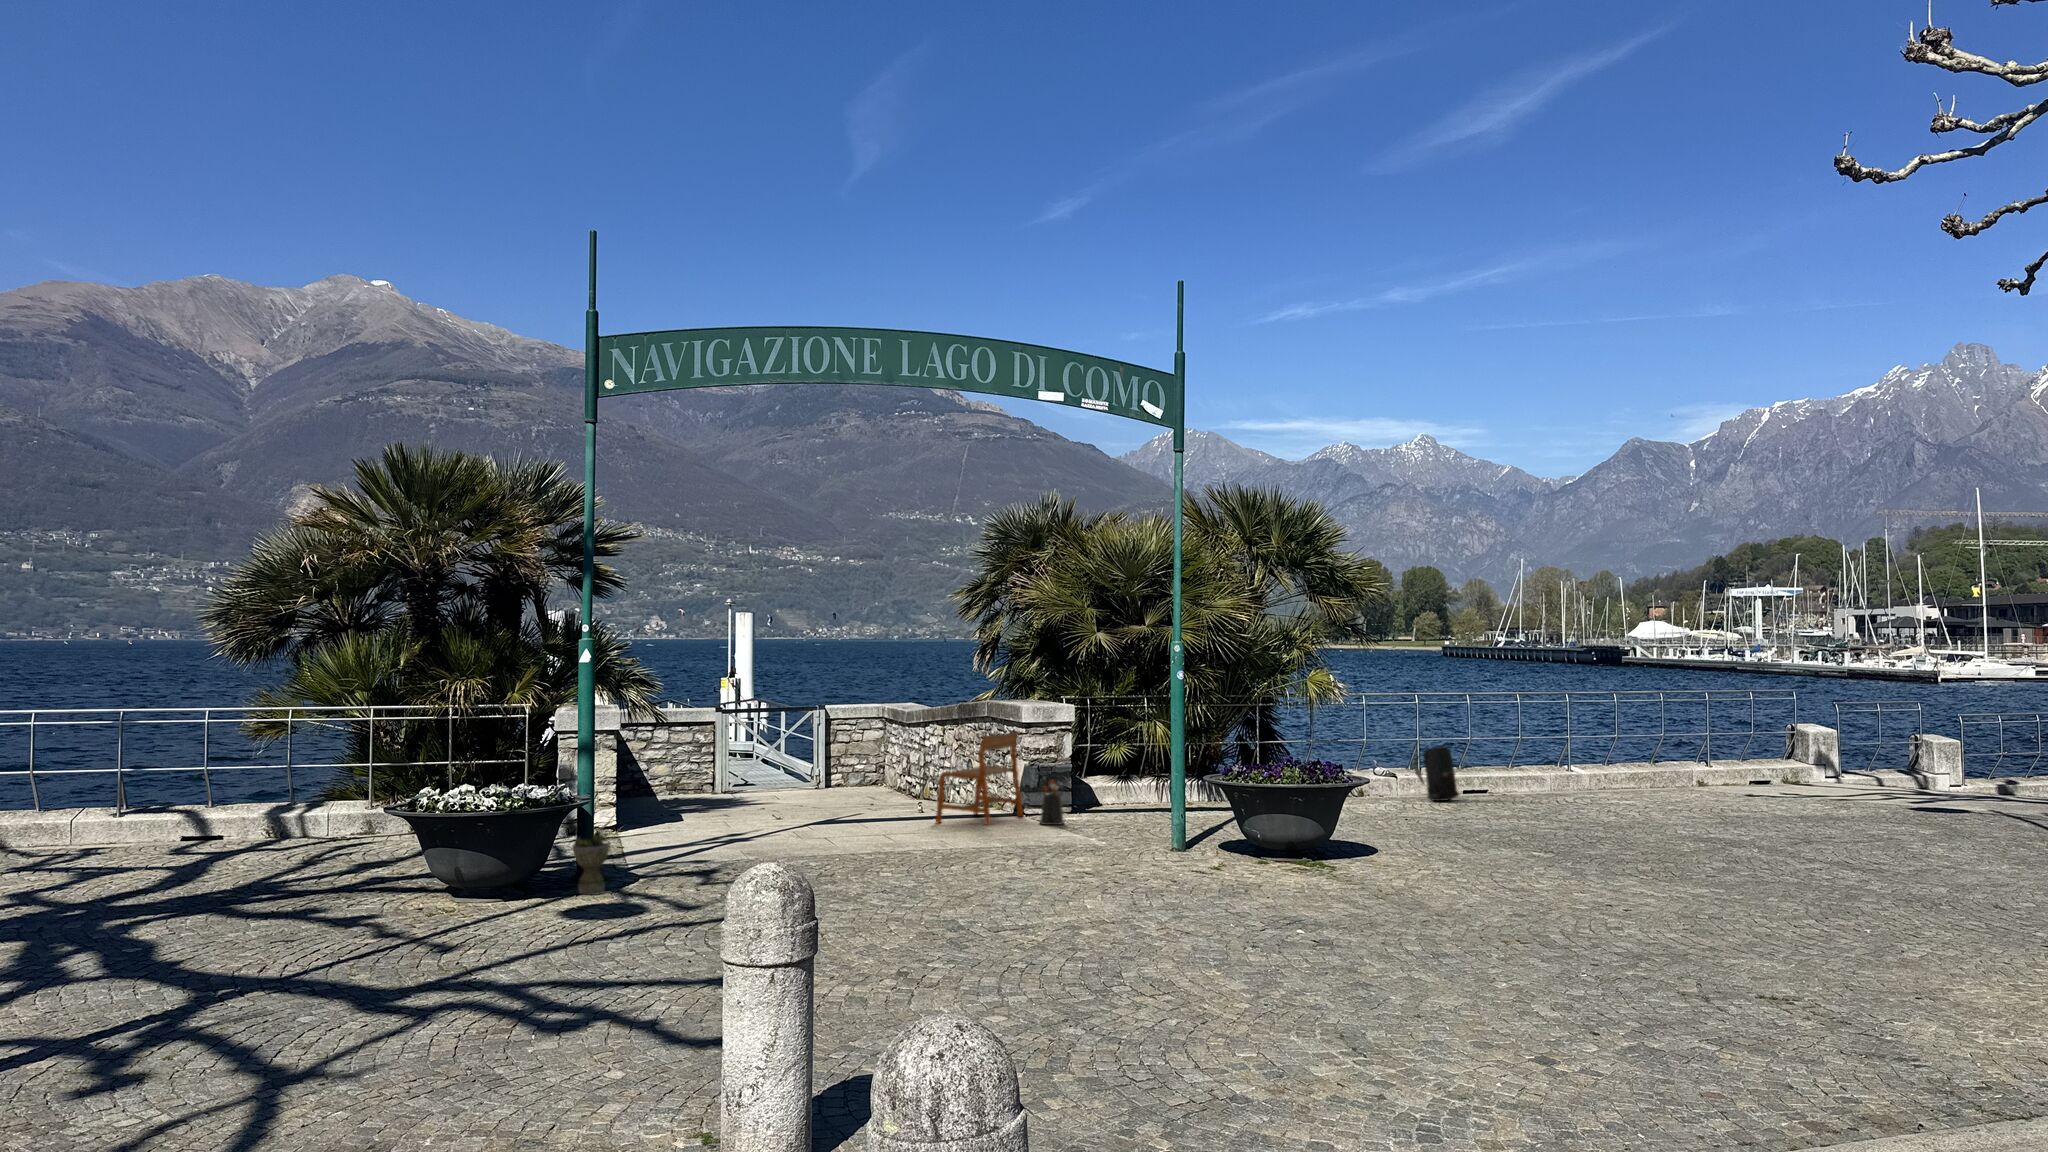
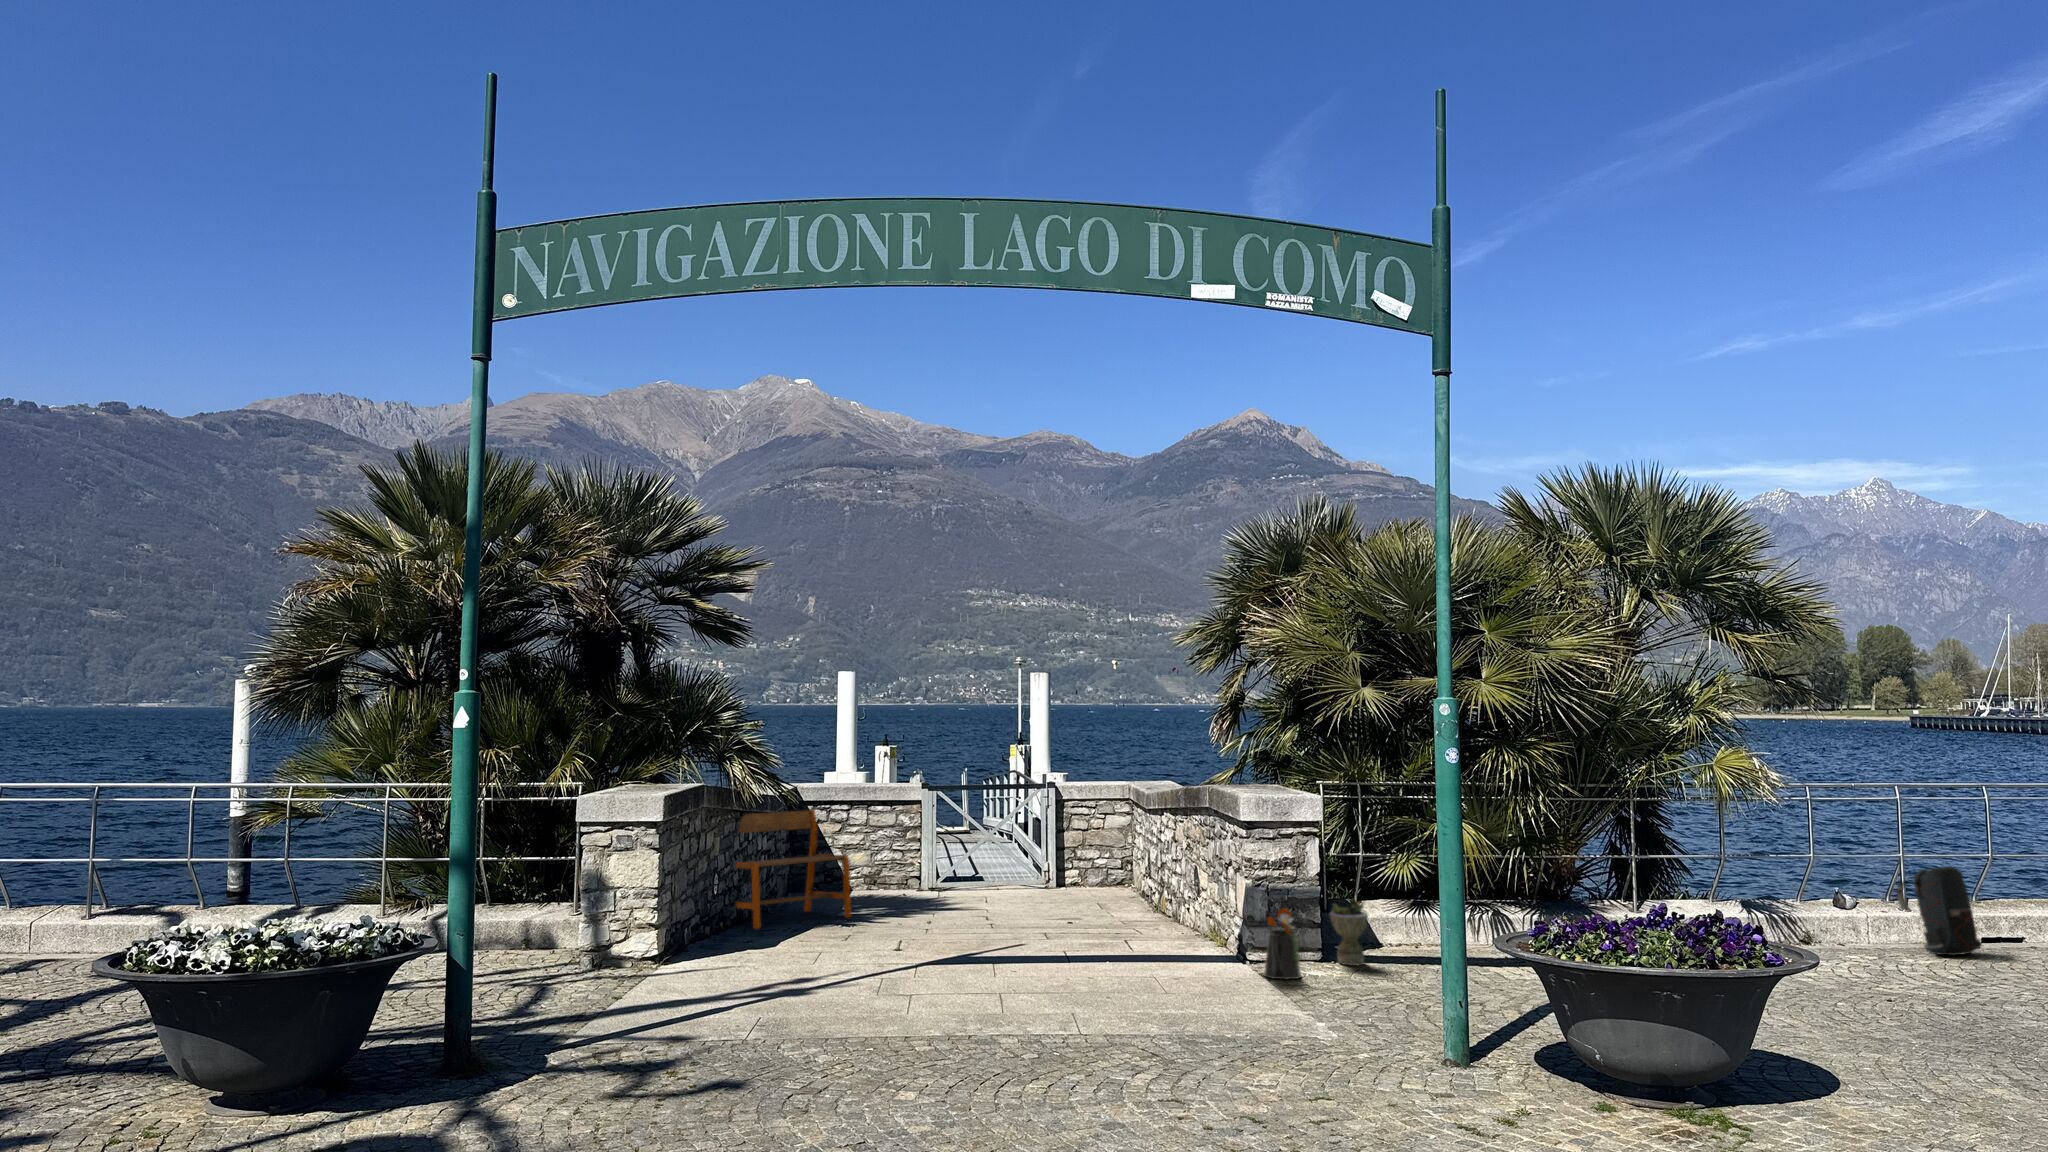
bench: present [936,731,1023,825] -> present [736,809,851,929]
planter: present [572,831,610,895] -> present [1330,899,1368,965]

